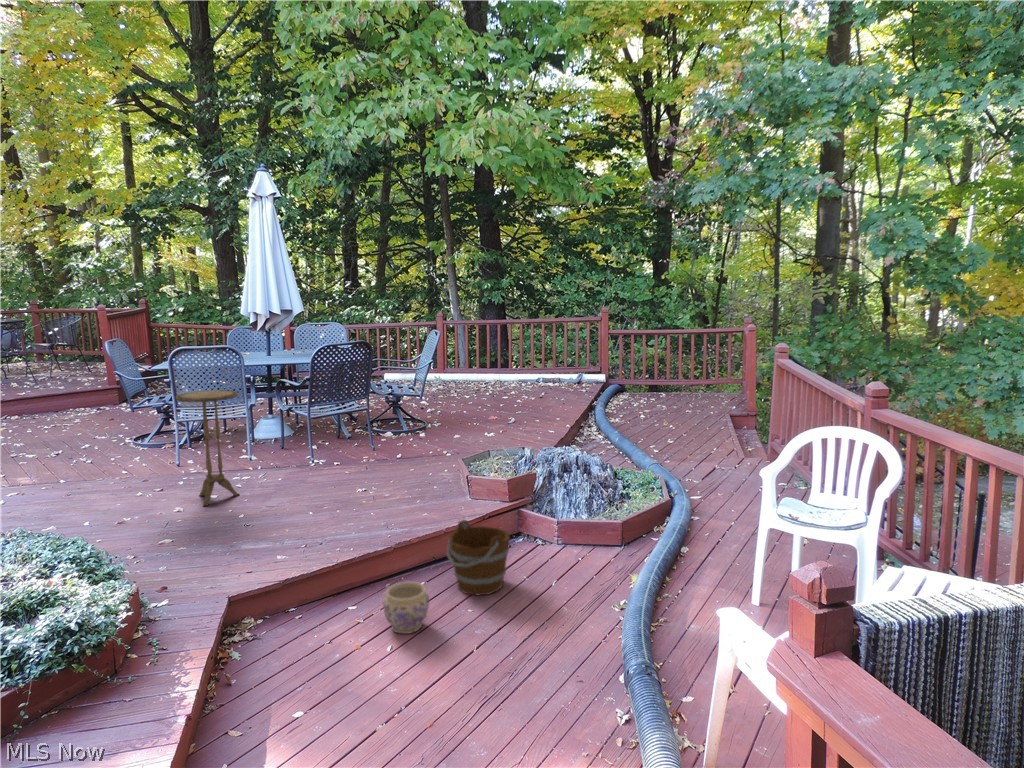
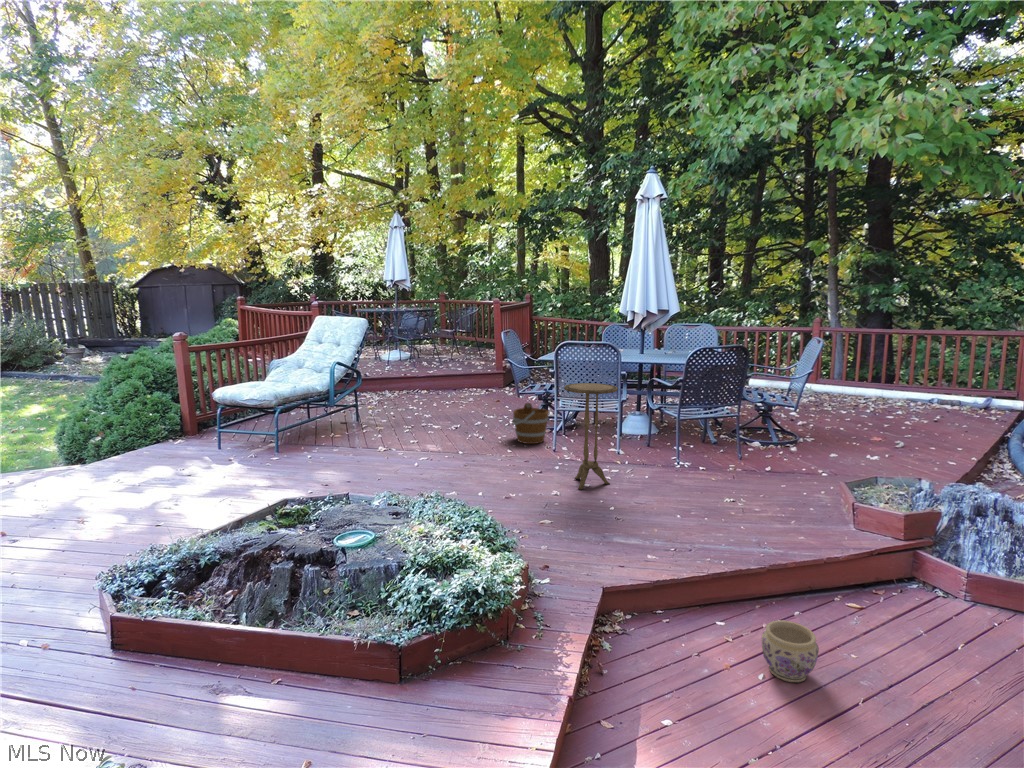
bucket: present [447,520,510,595] -> present [512,403,549,444]

